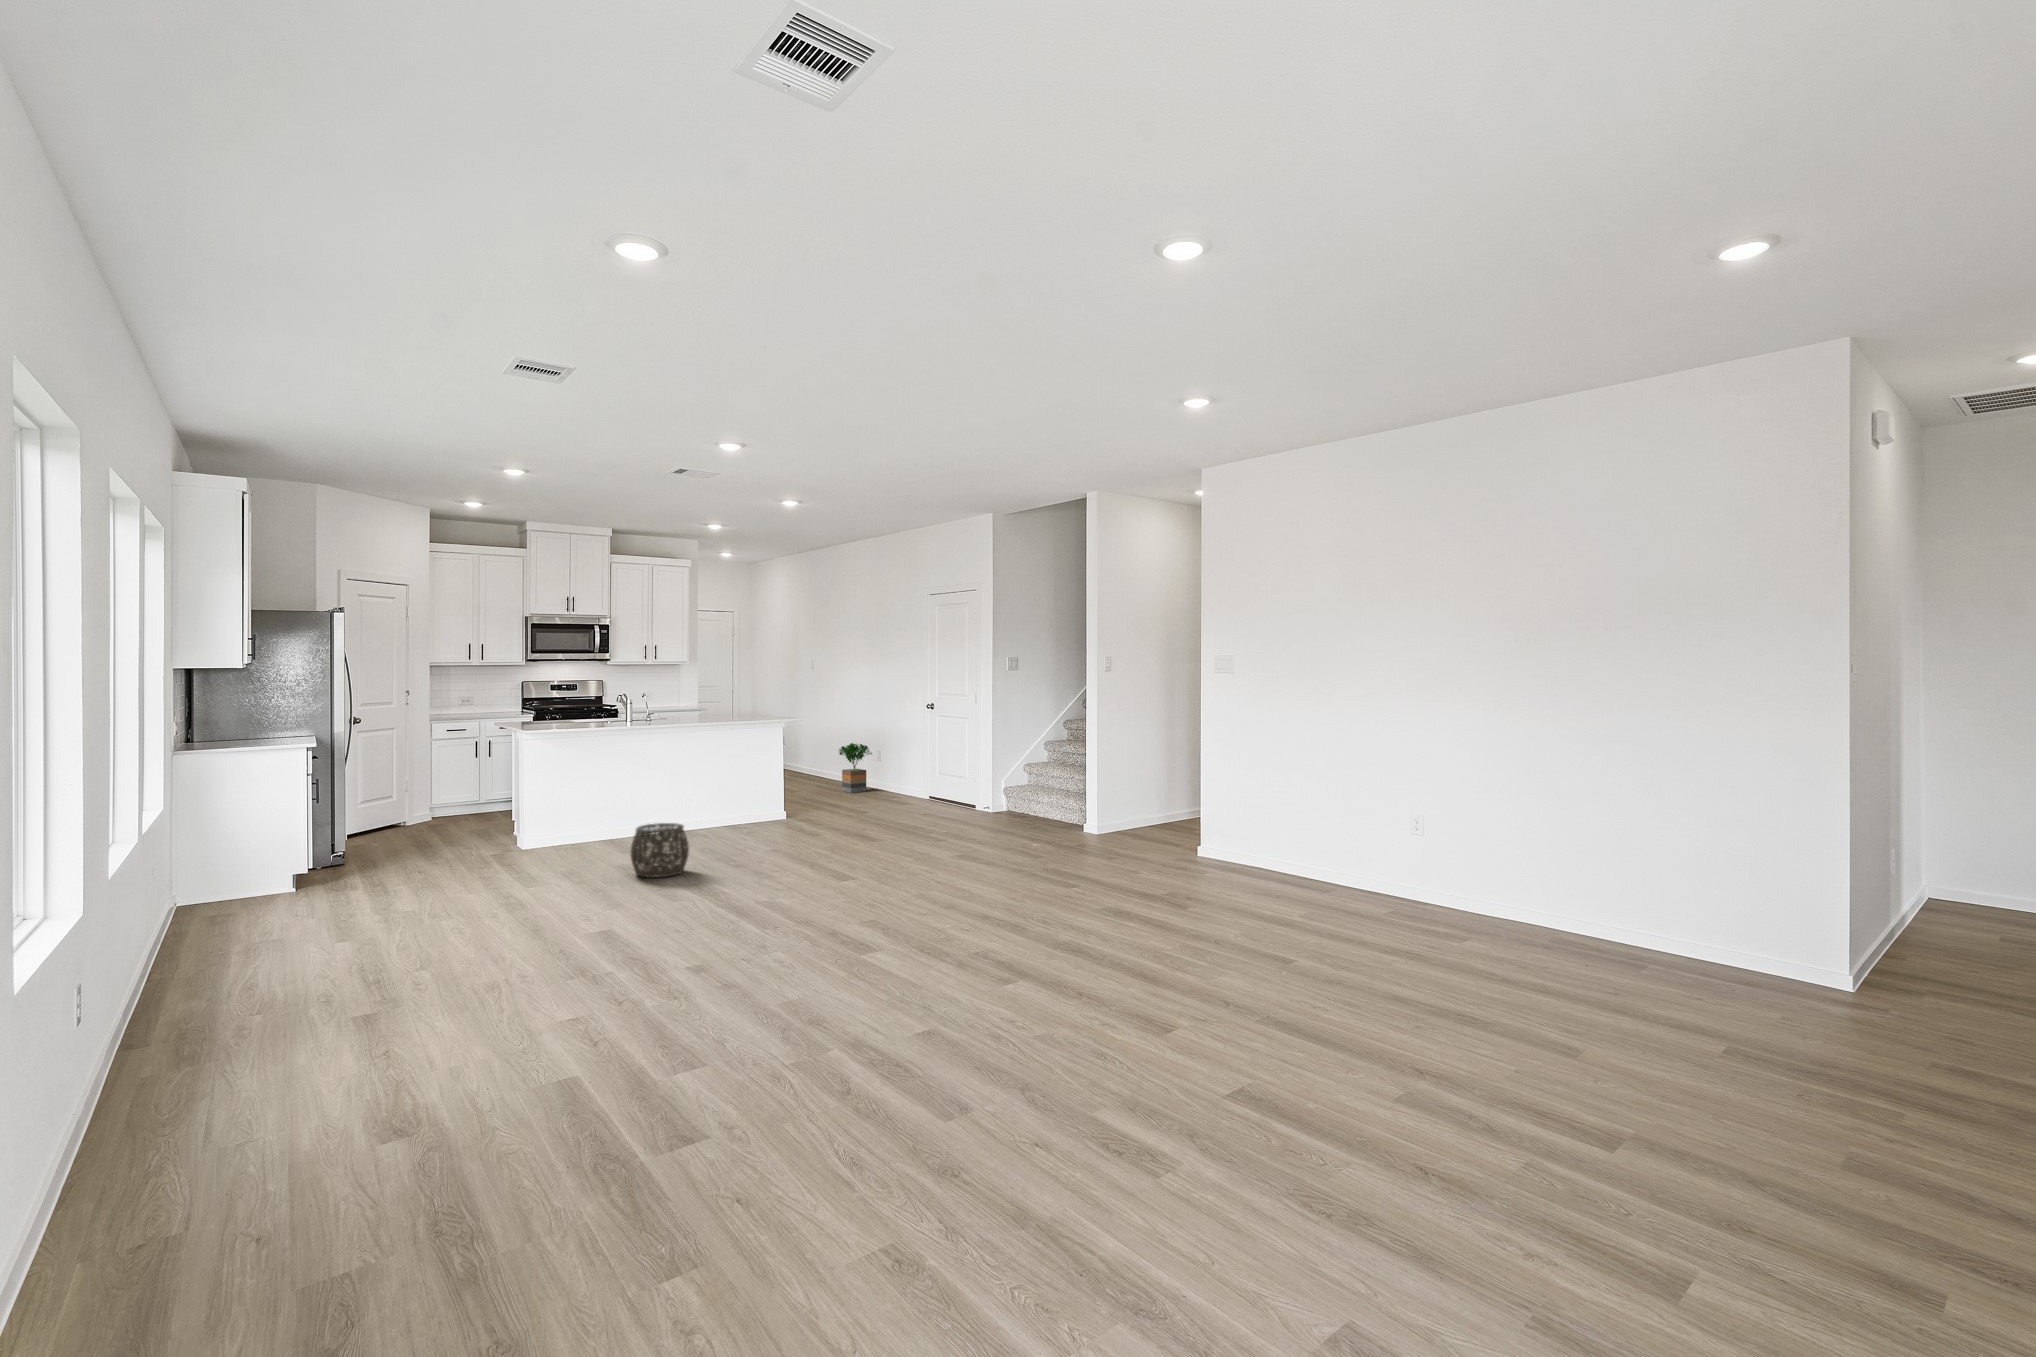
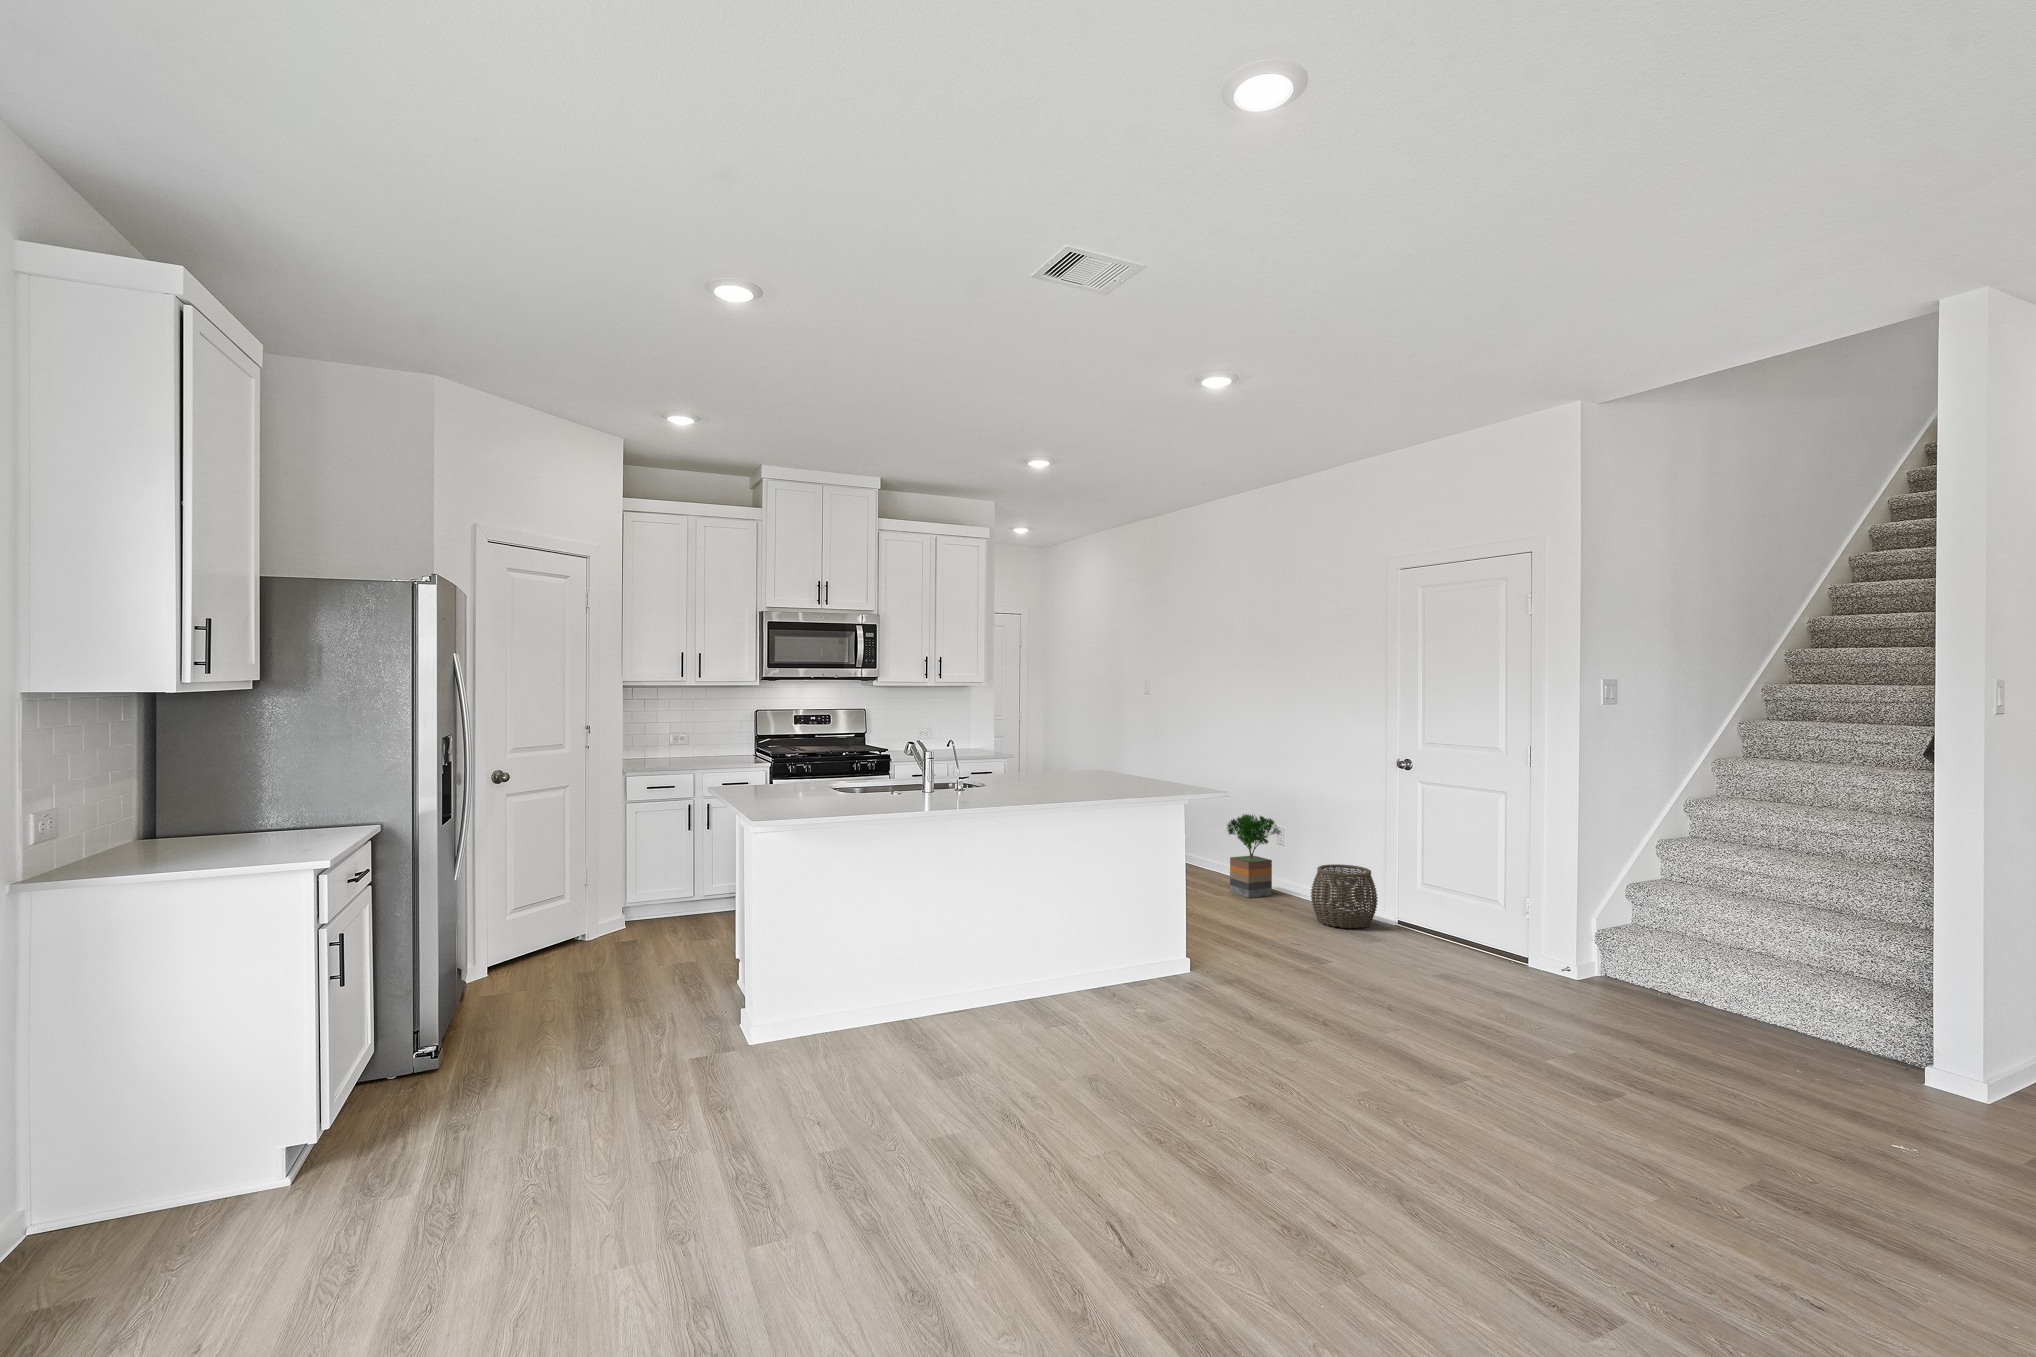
woven basket: present [631,823,689,878] -> present [1311,864,1378,929]

